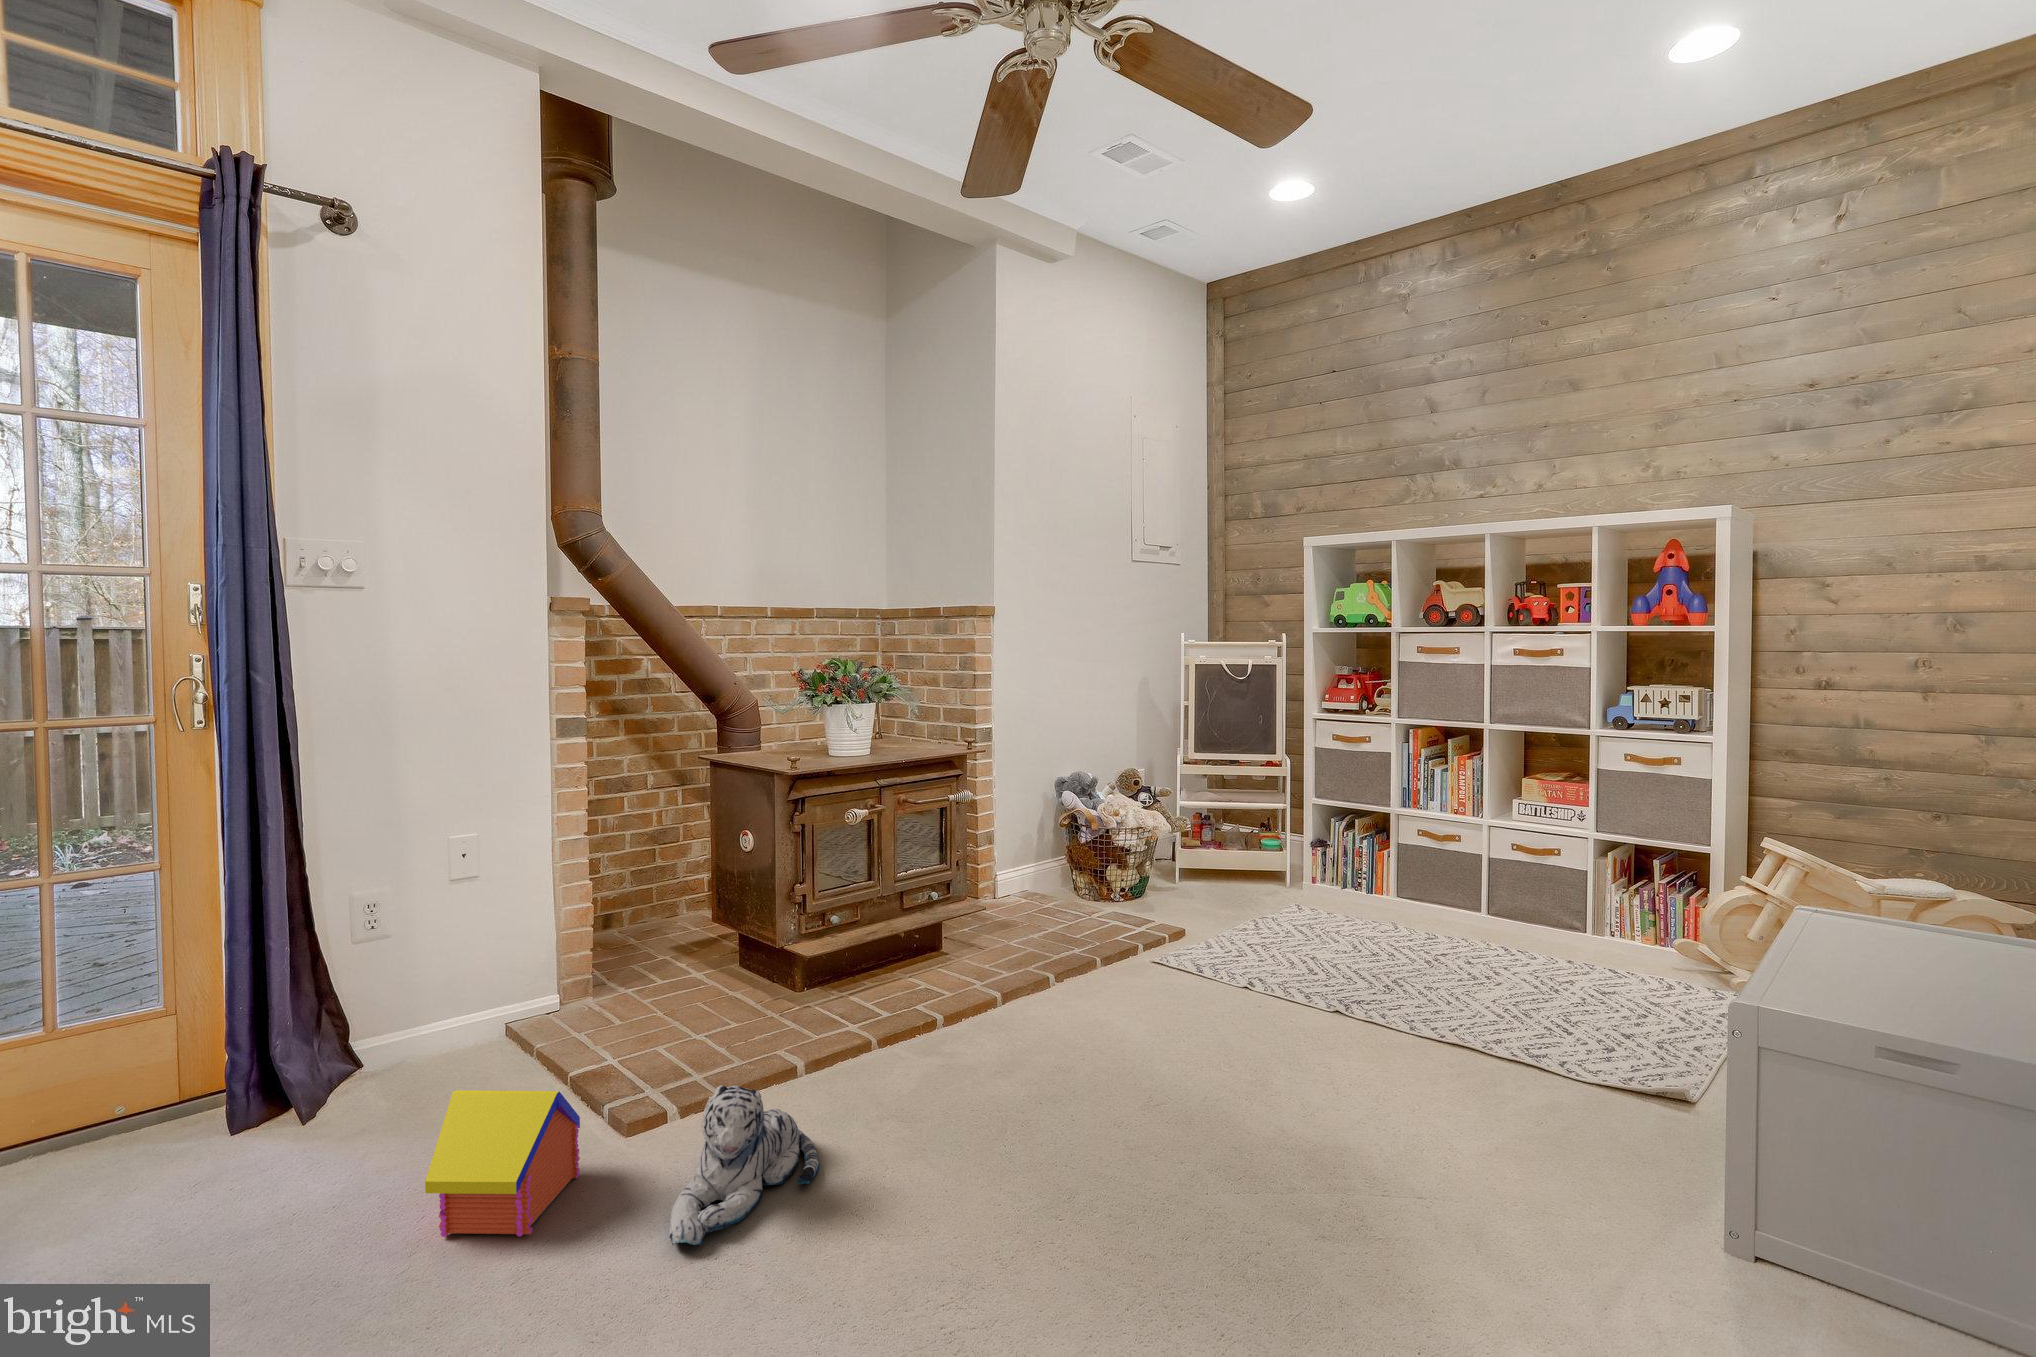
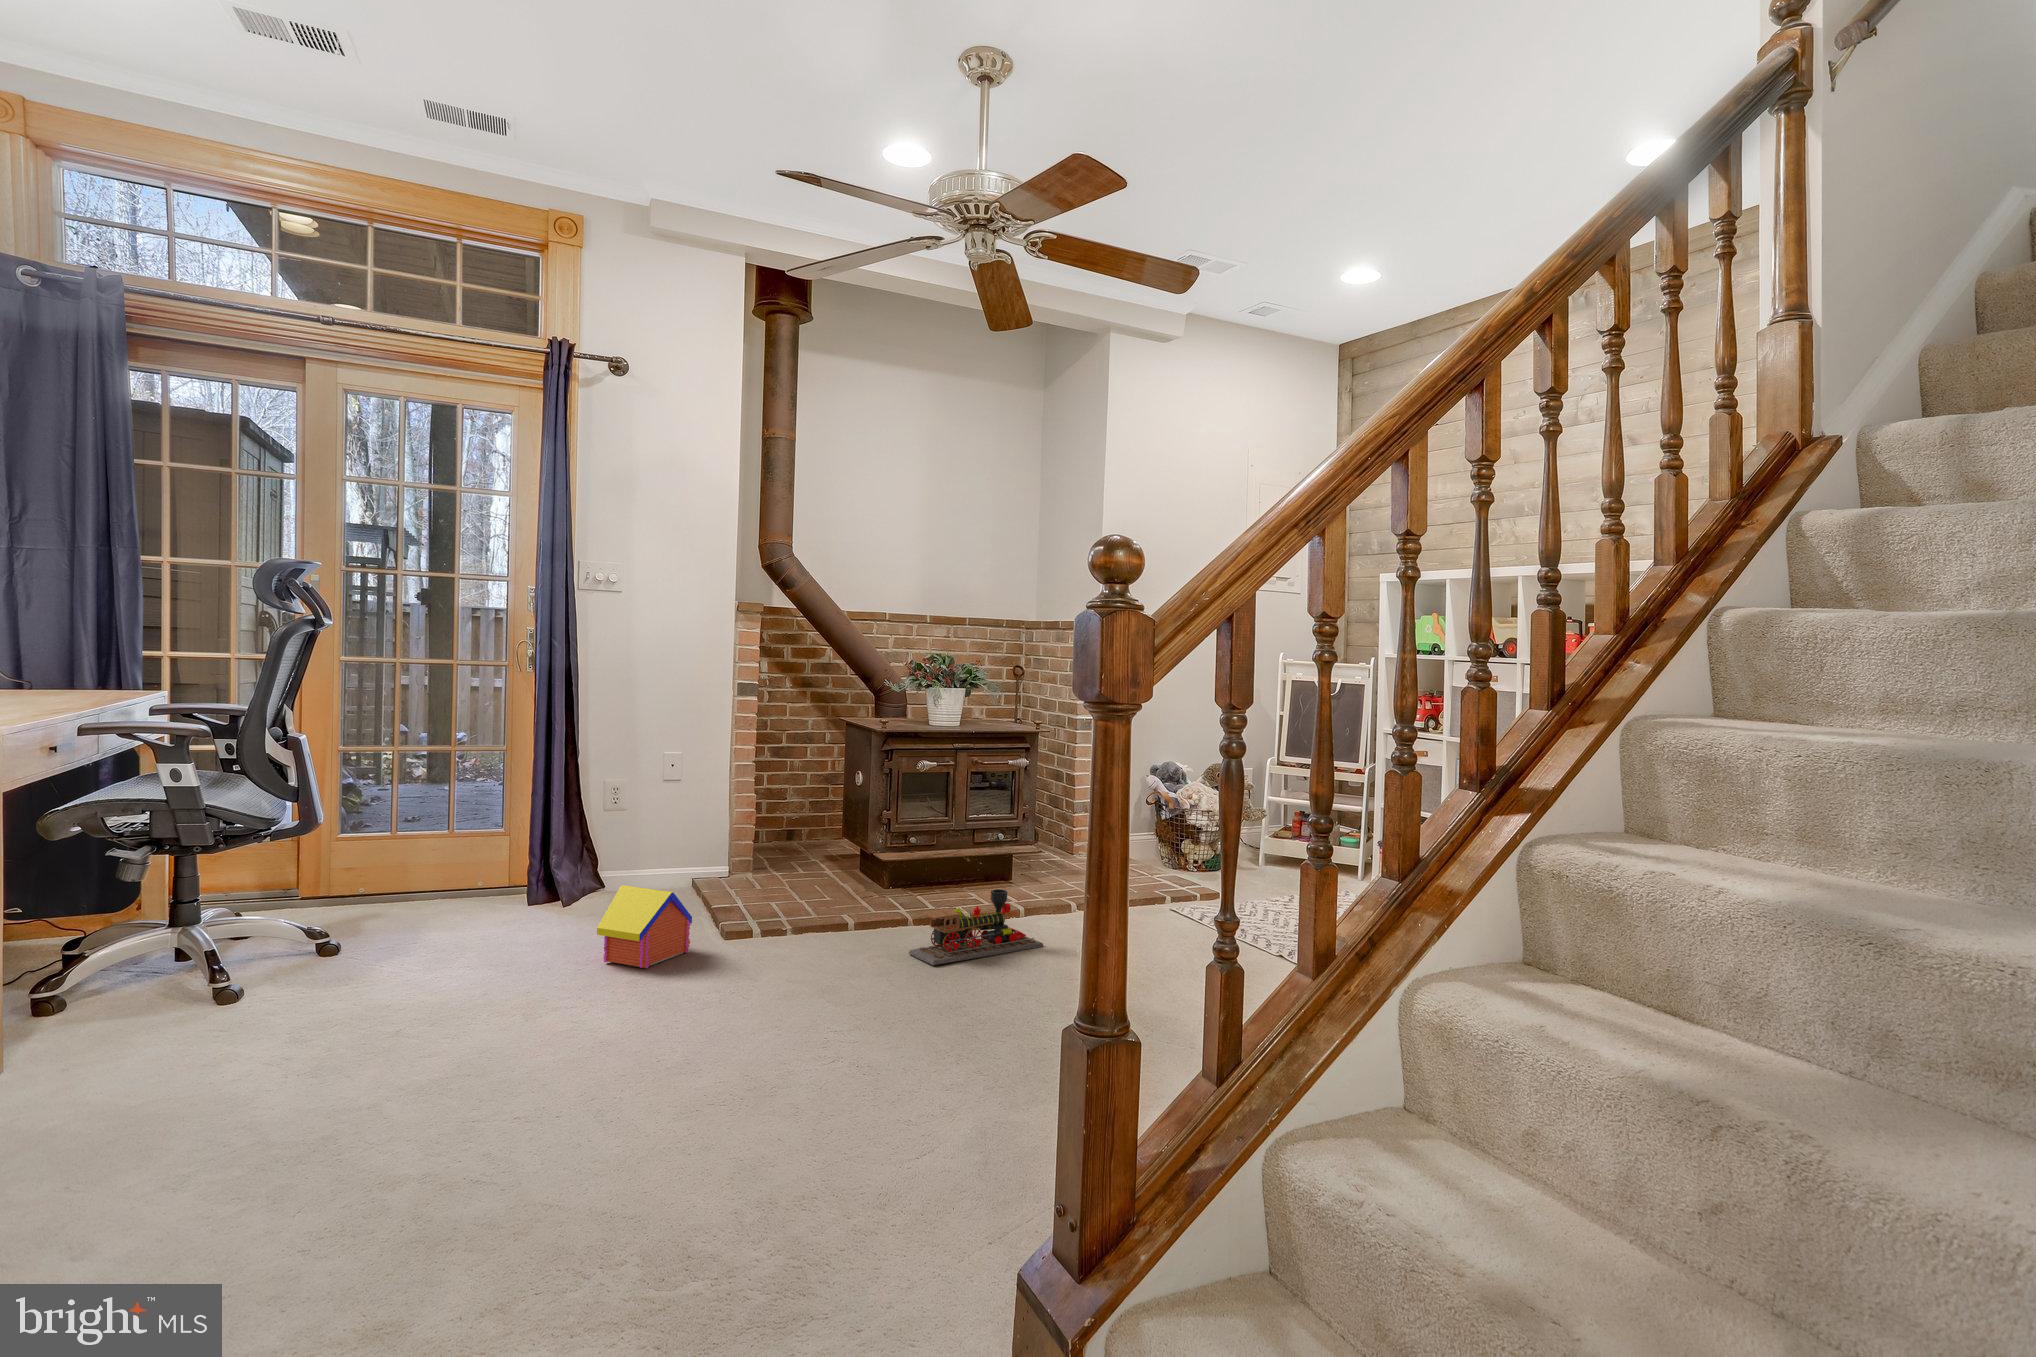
toy train: none [920,987,1077,1124] -> present [909,889,1043,965]
plush toy: present [669,1085,820,1245] -> none [712,901,827,985]

